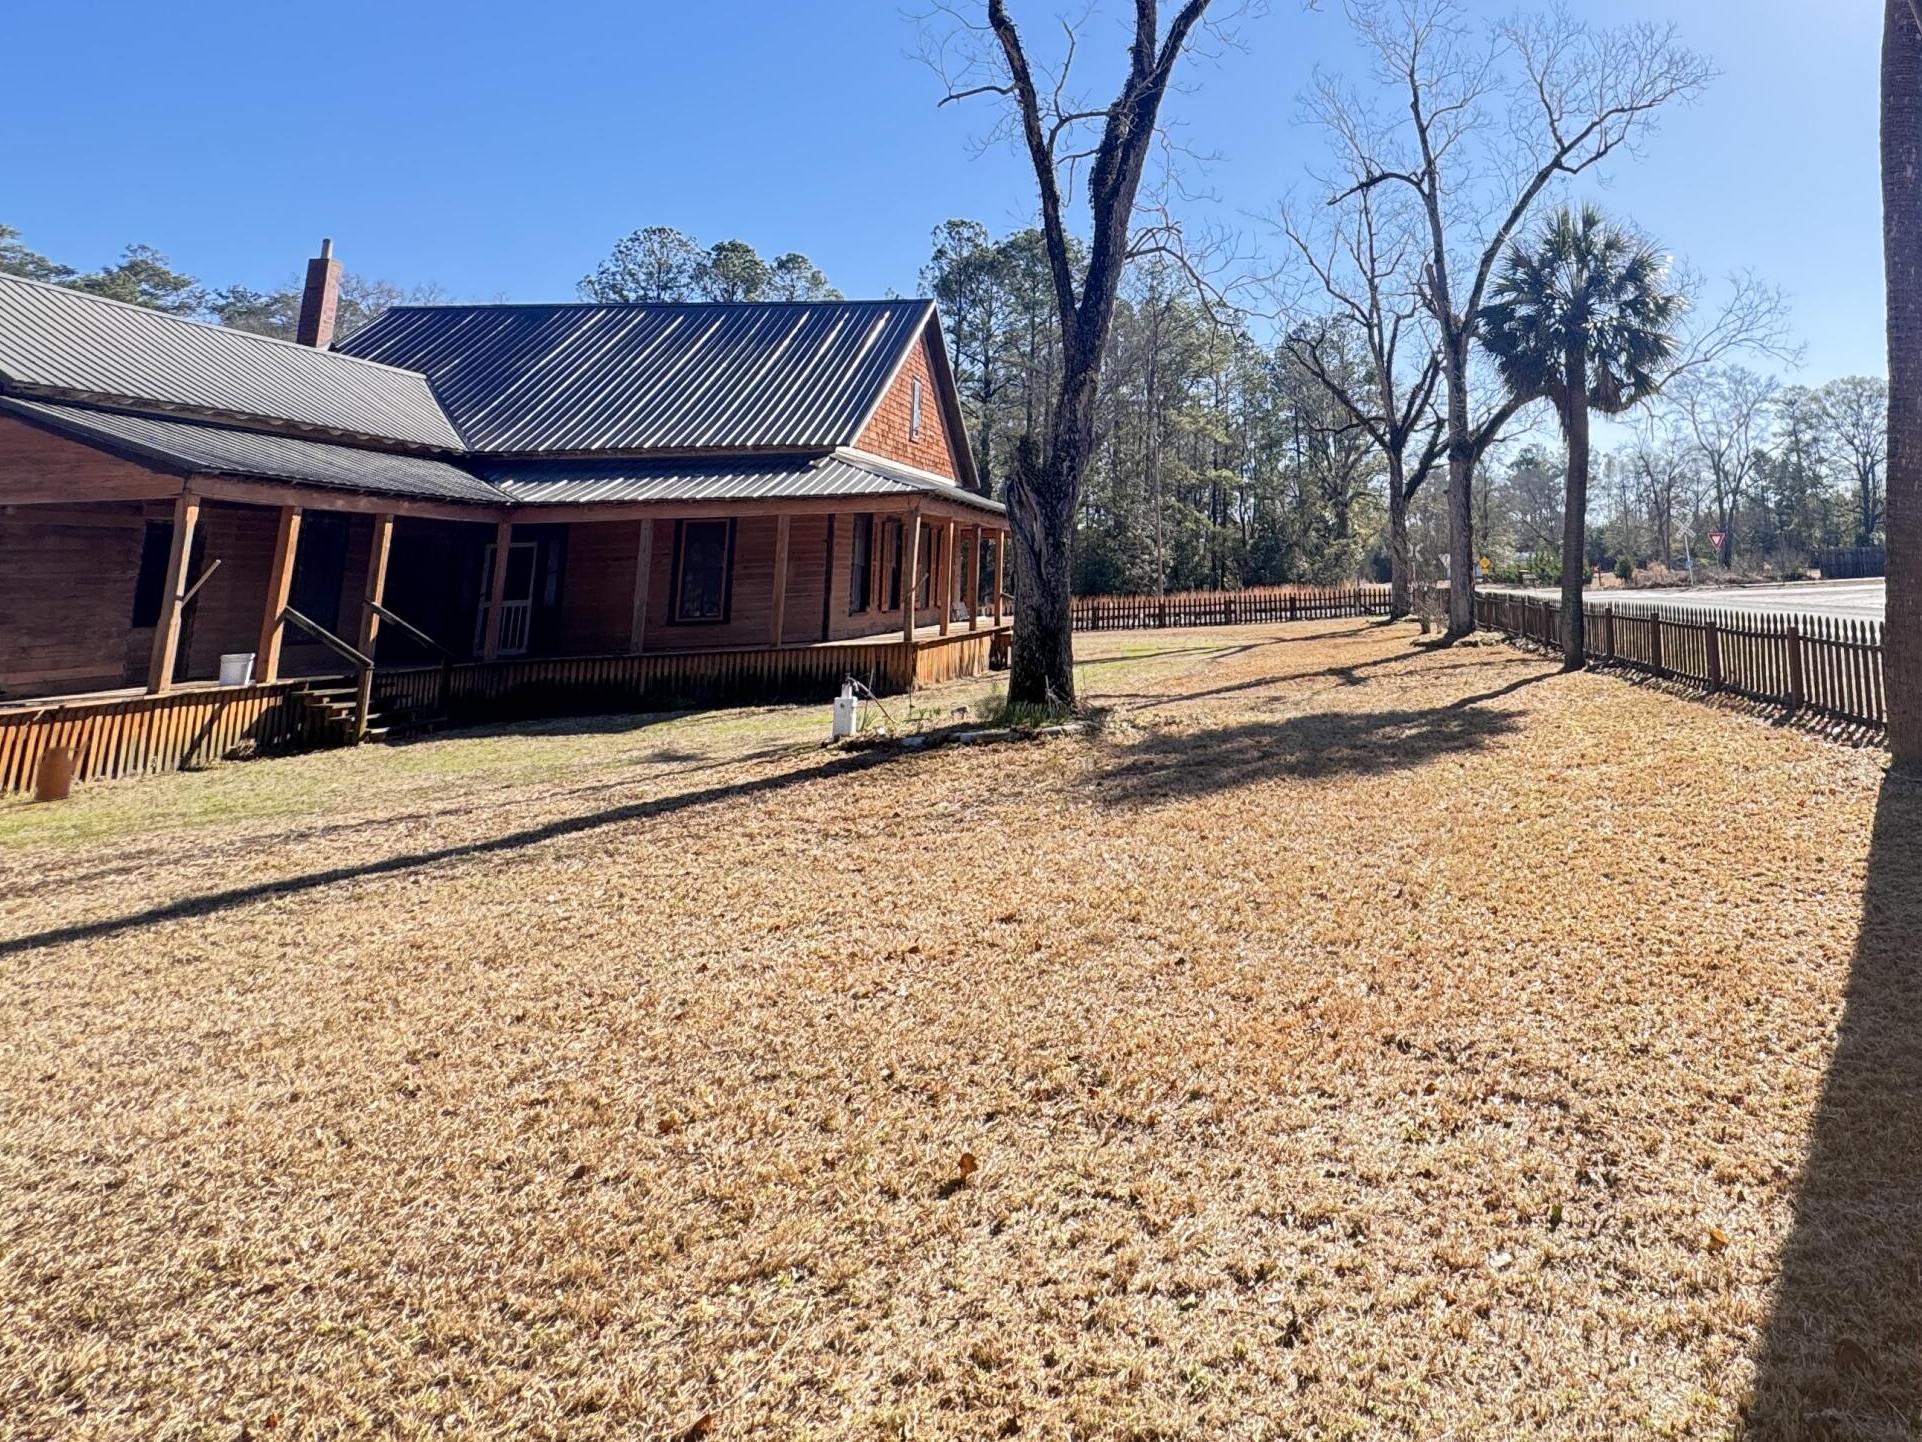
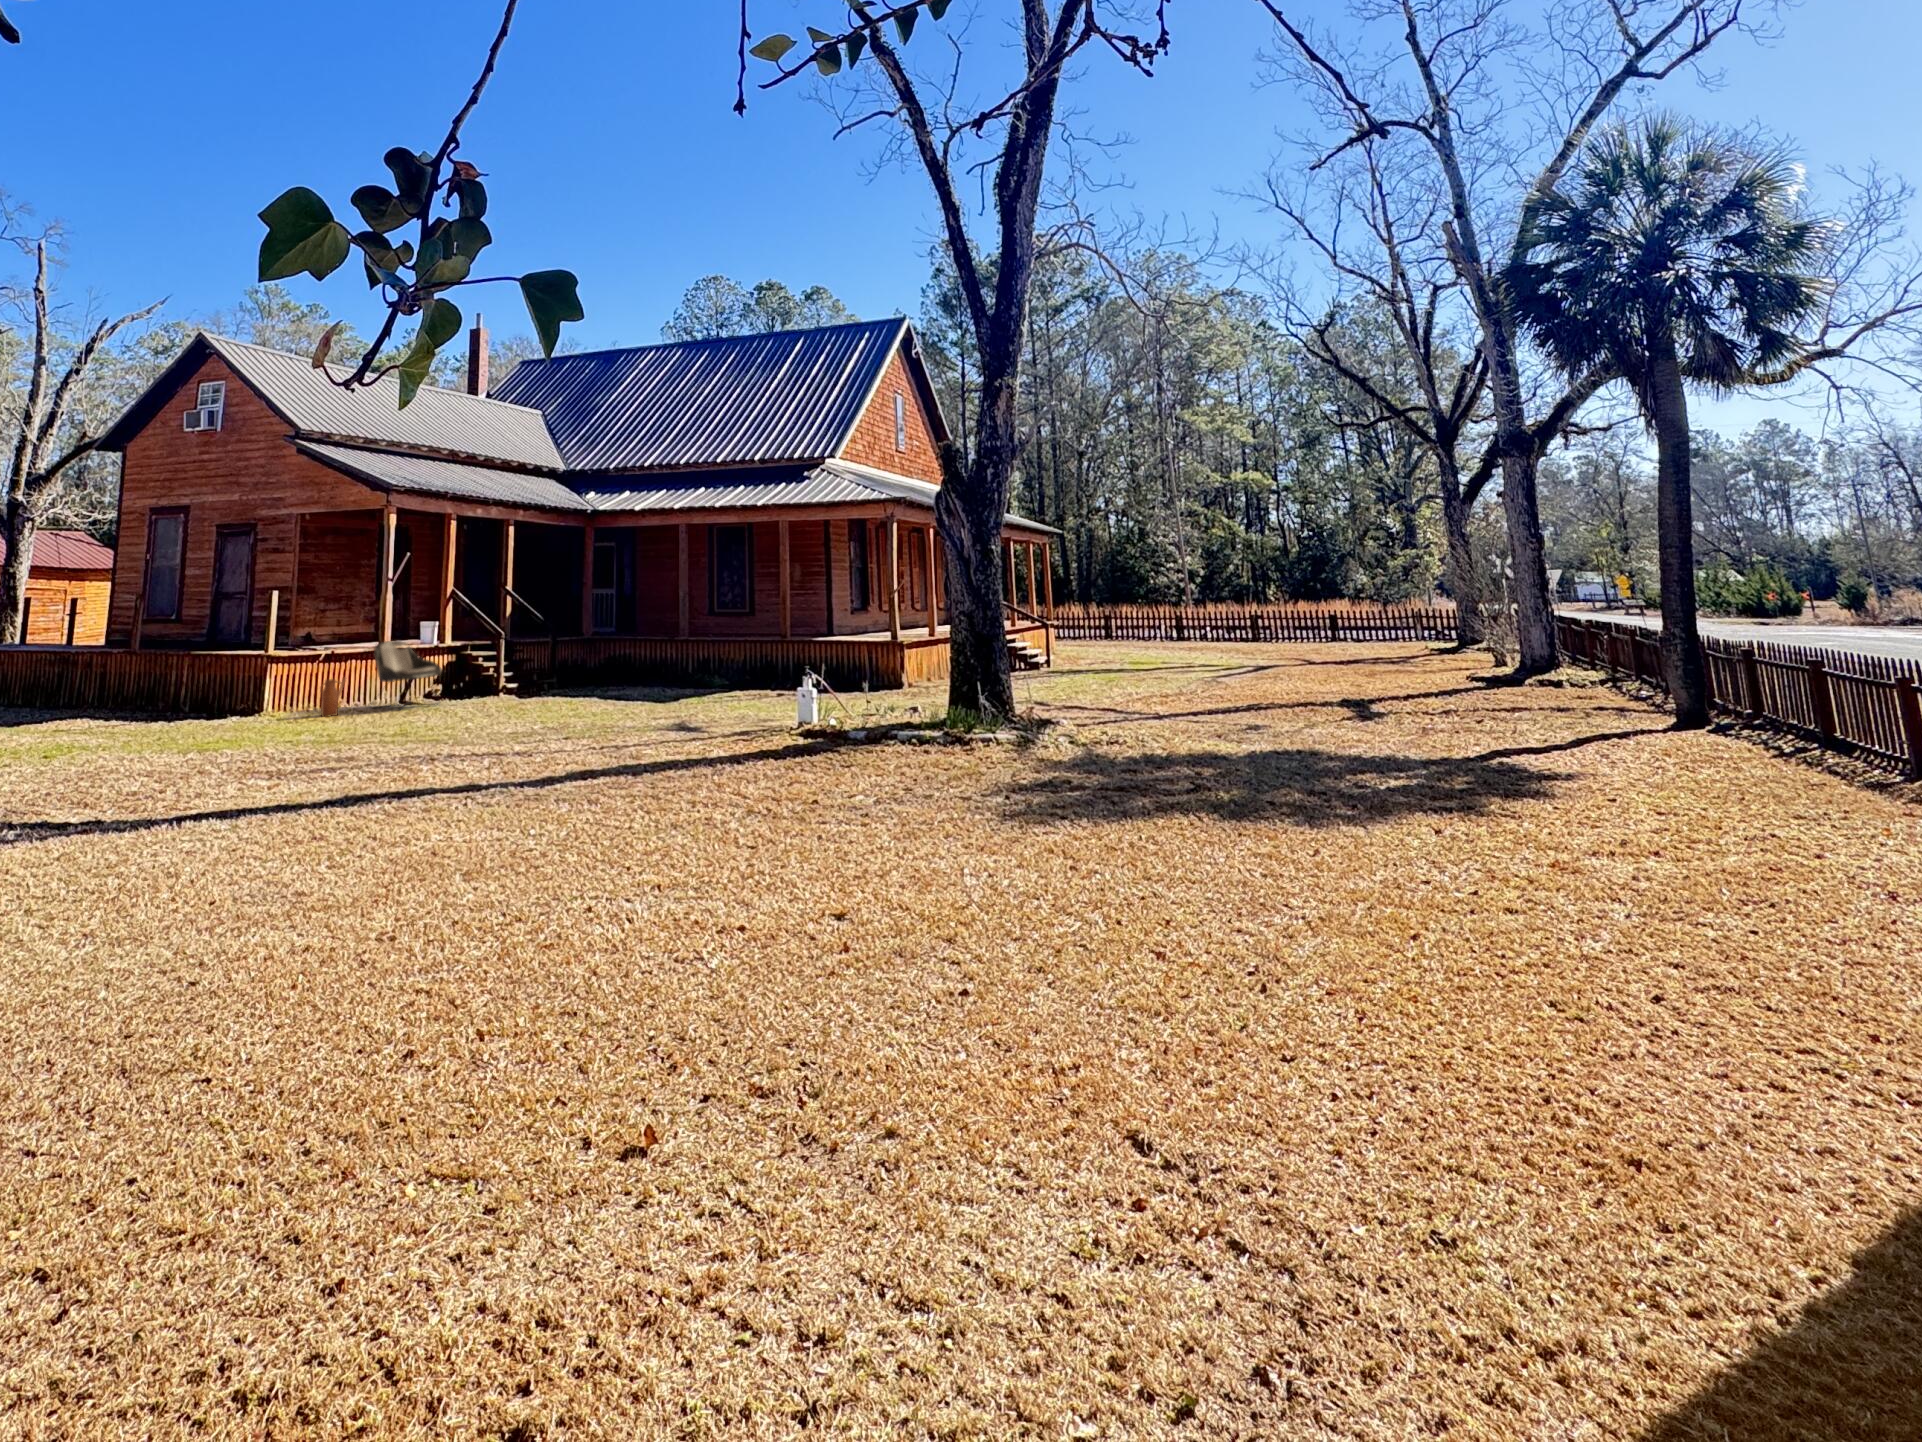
potted tree: present [974,681,1011,741] -> none [908,675,950,741]
lounge chair: none [129,683,272,783] -> present [374,641,442,709]

